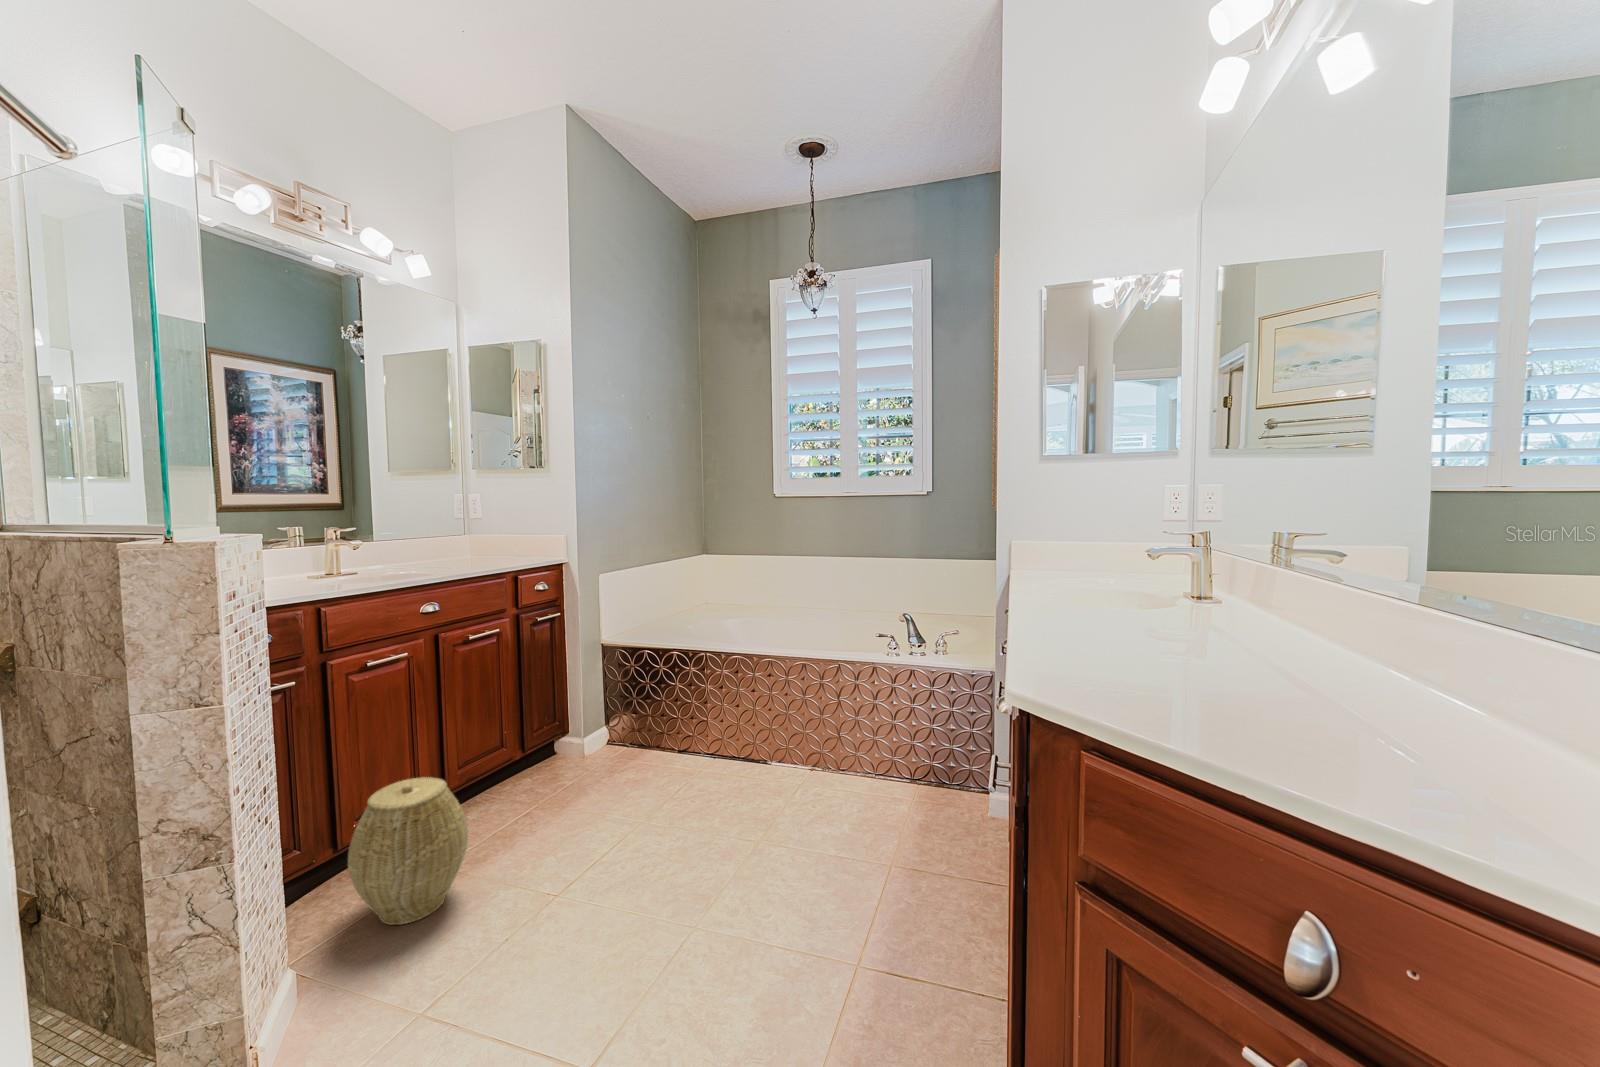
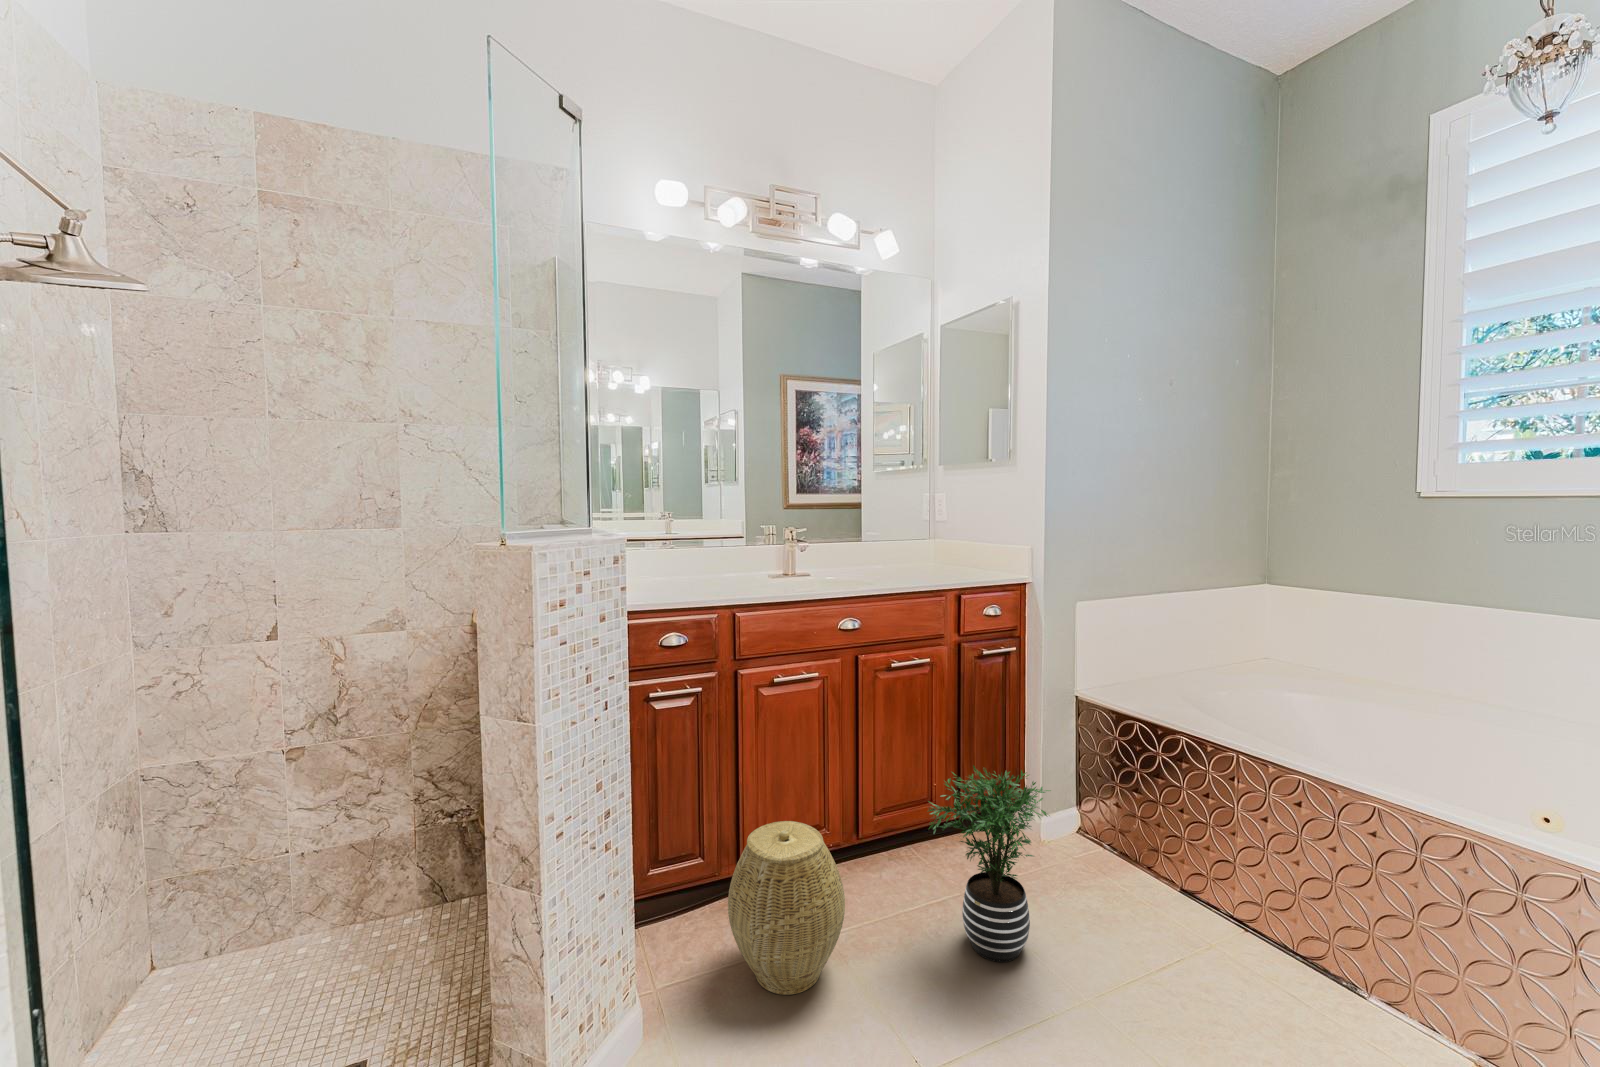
potted plant: none [521,693,616,830] -> present [928,765,1051,962]

